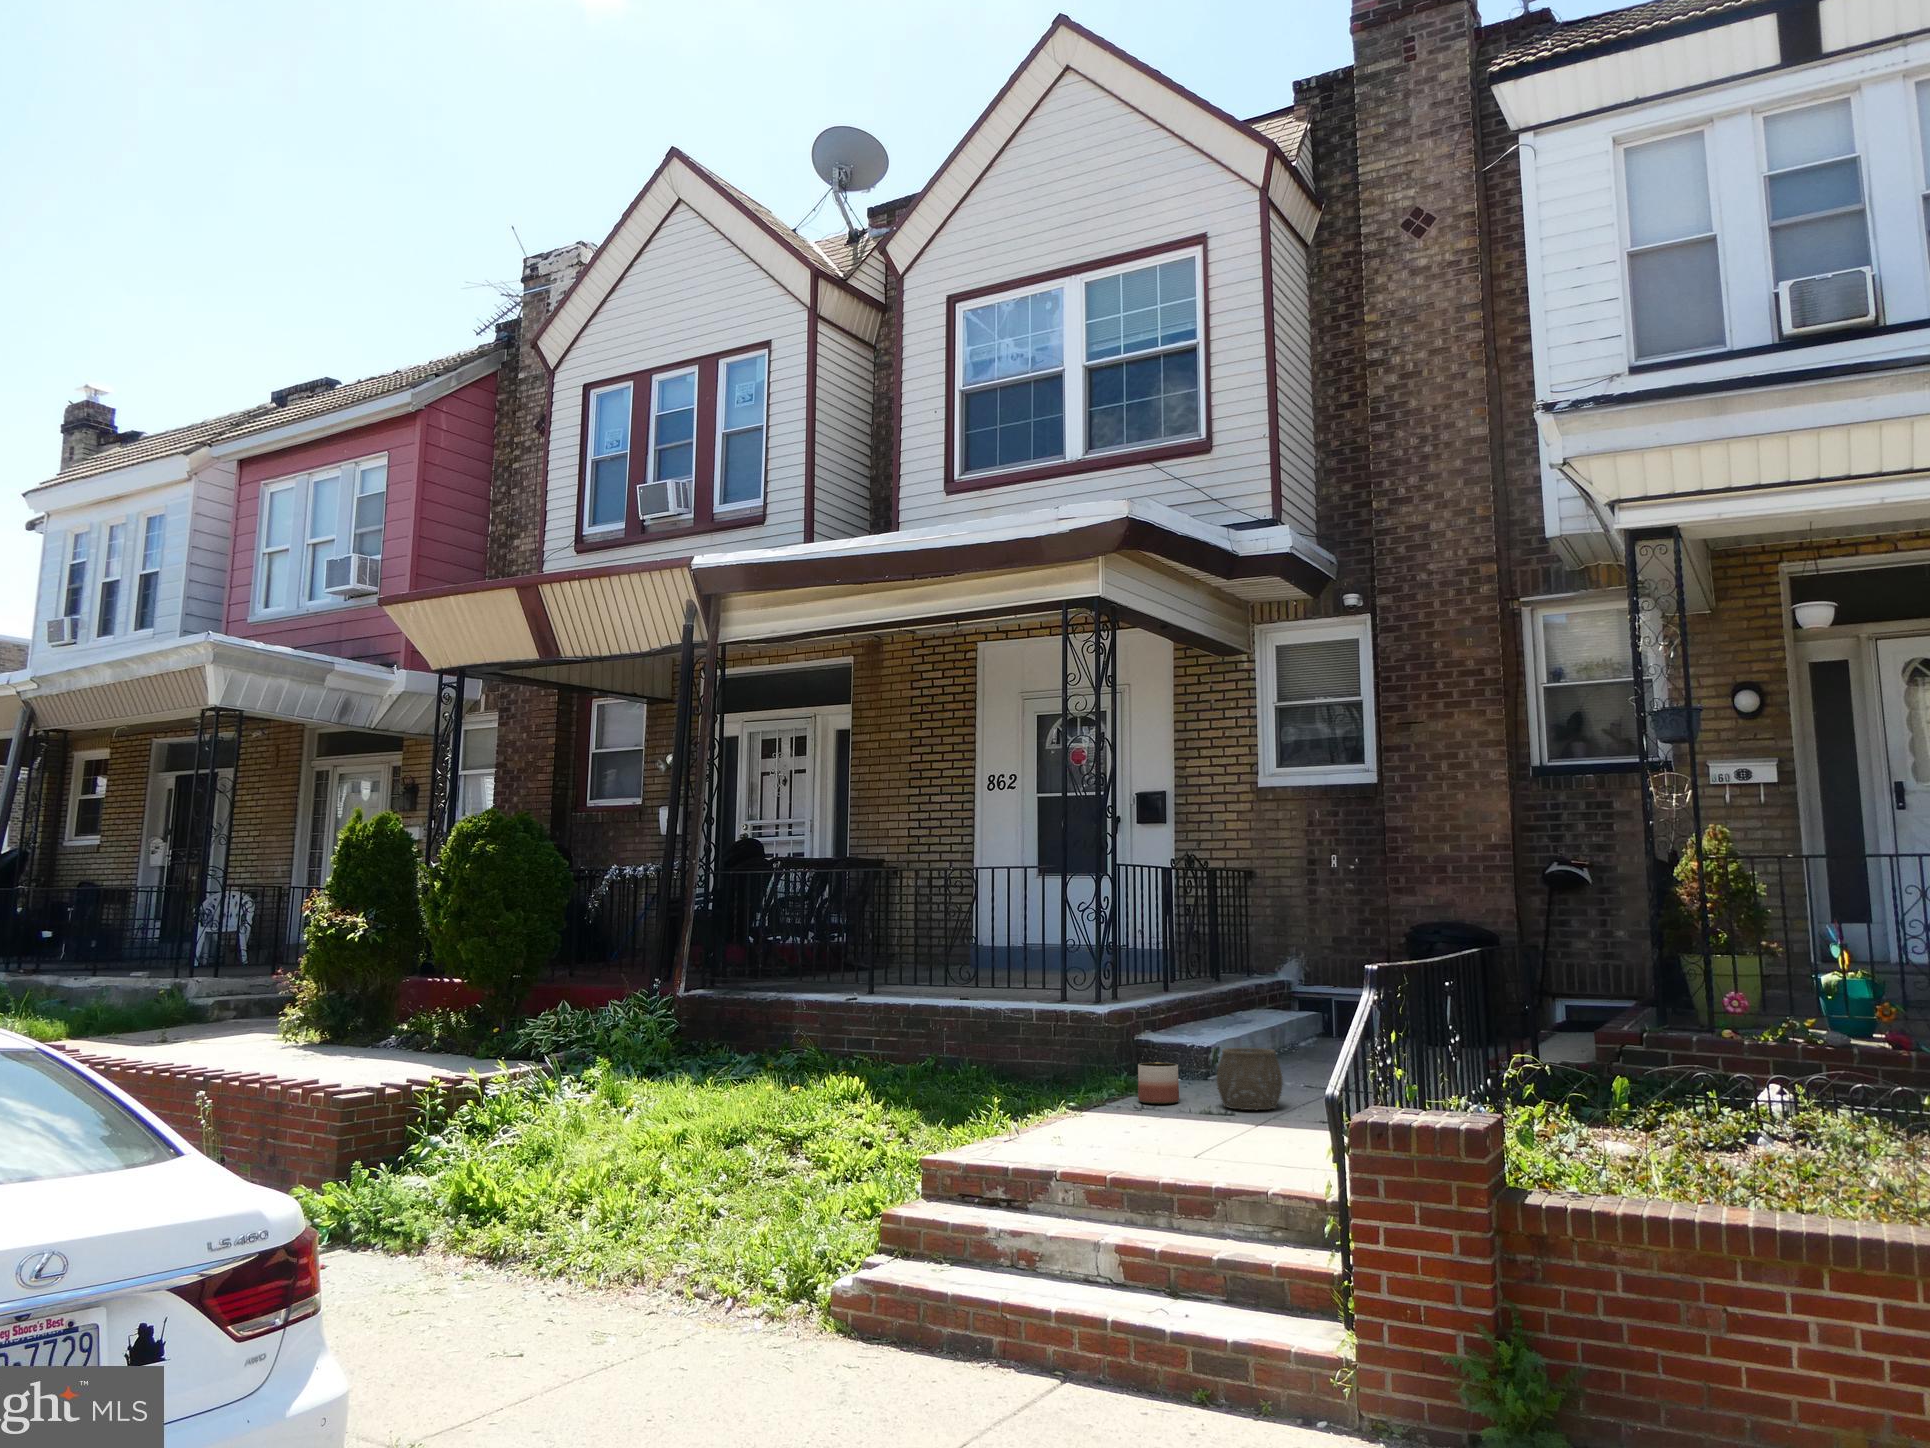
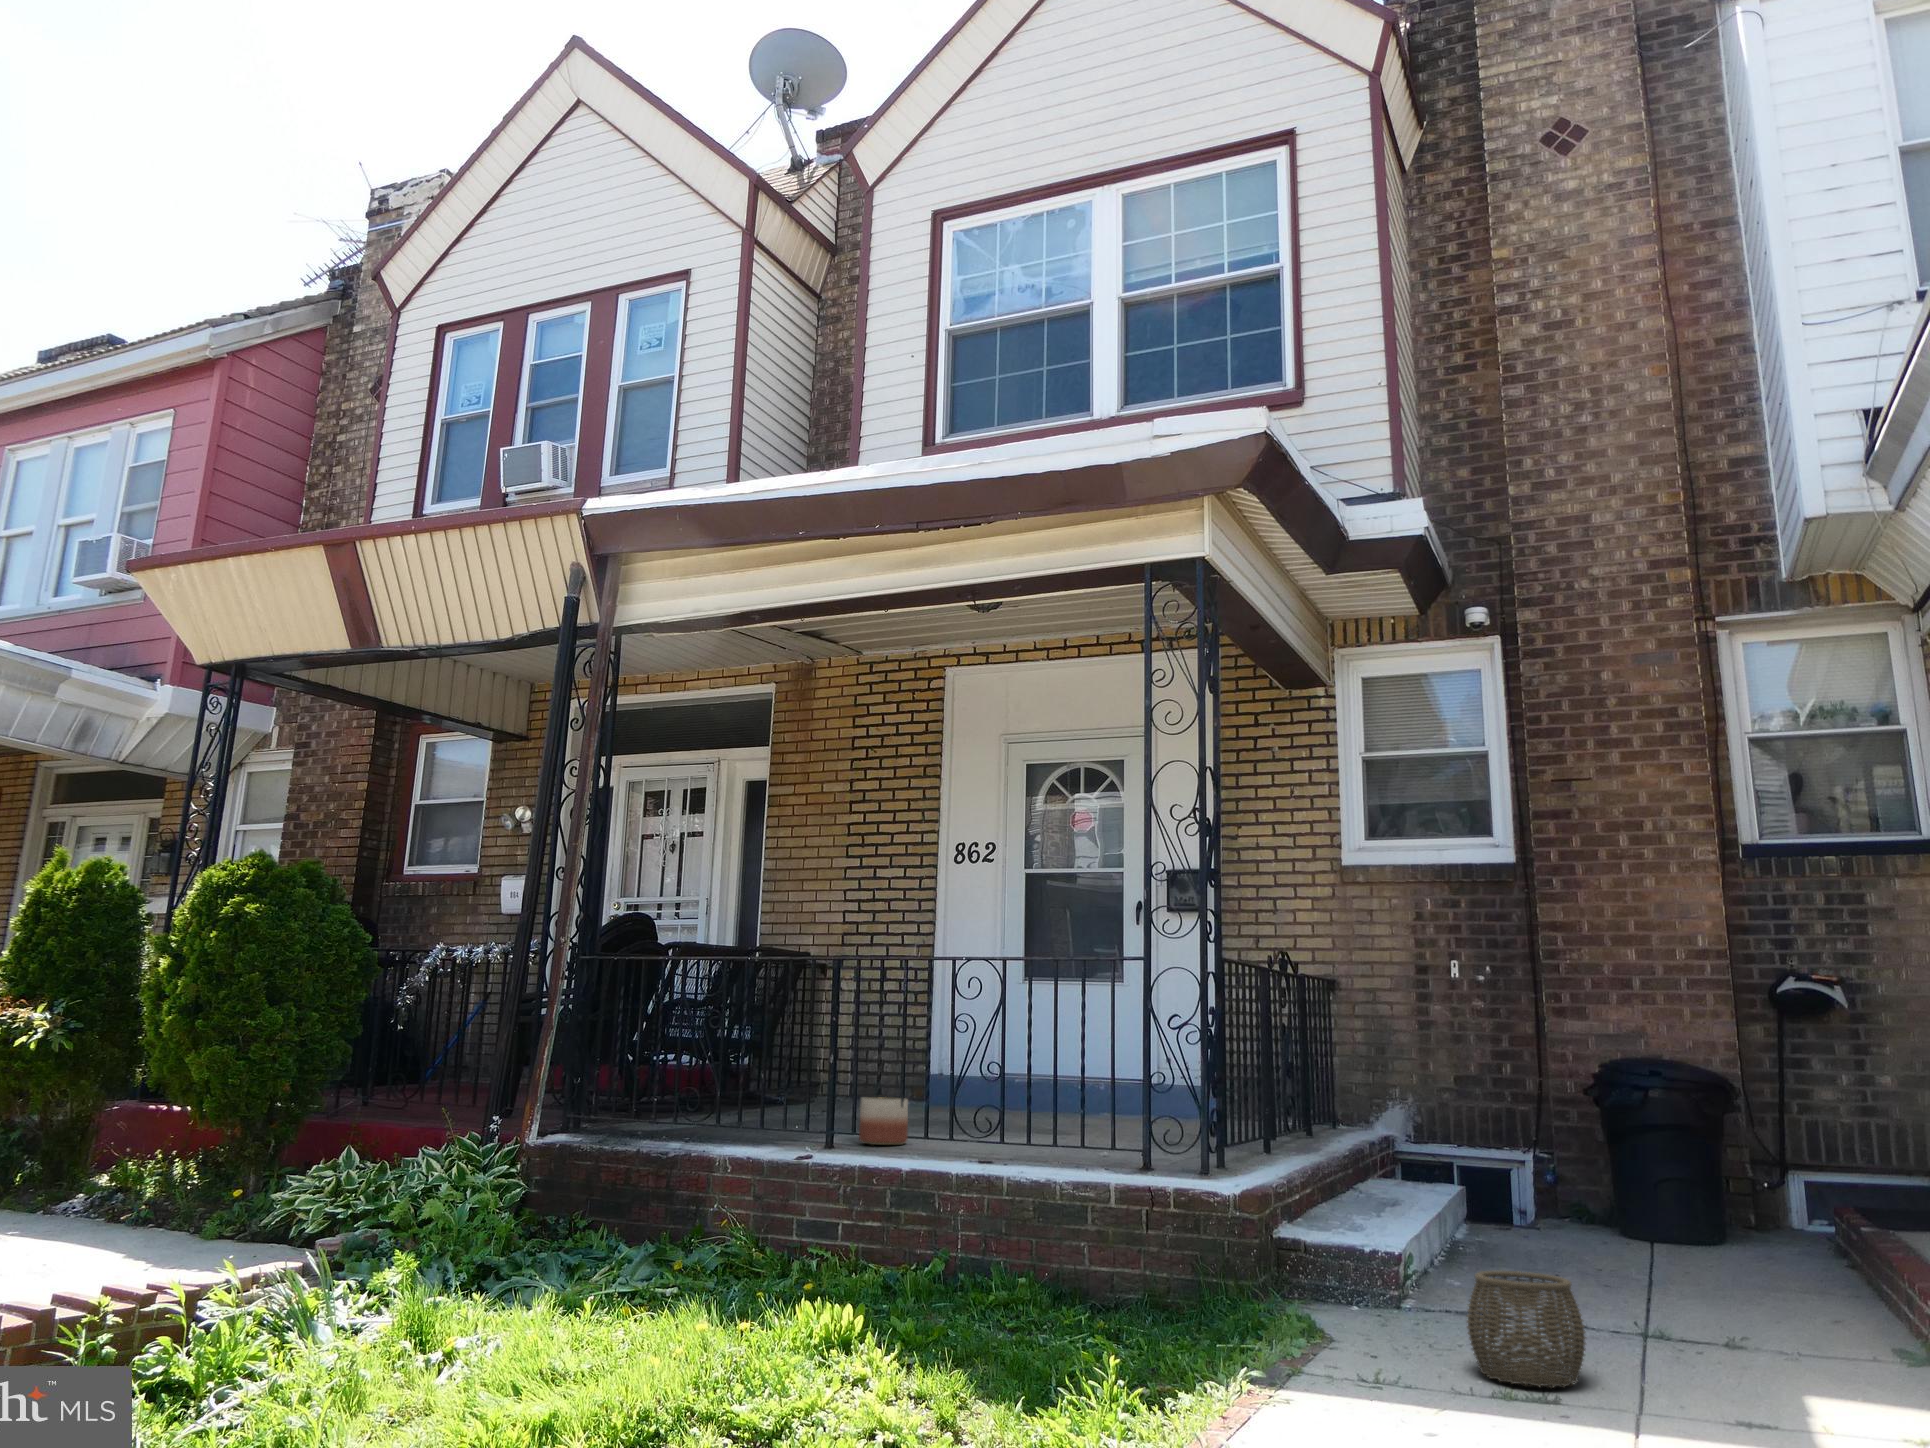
planter: present [1138,1063,1179,1104] -> present [859,1097,908,1145]

